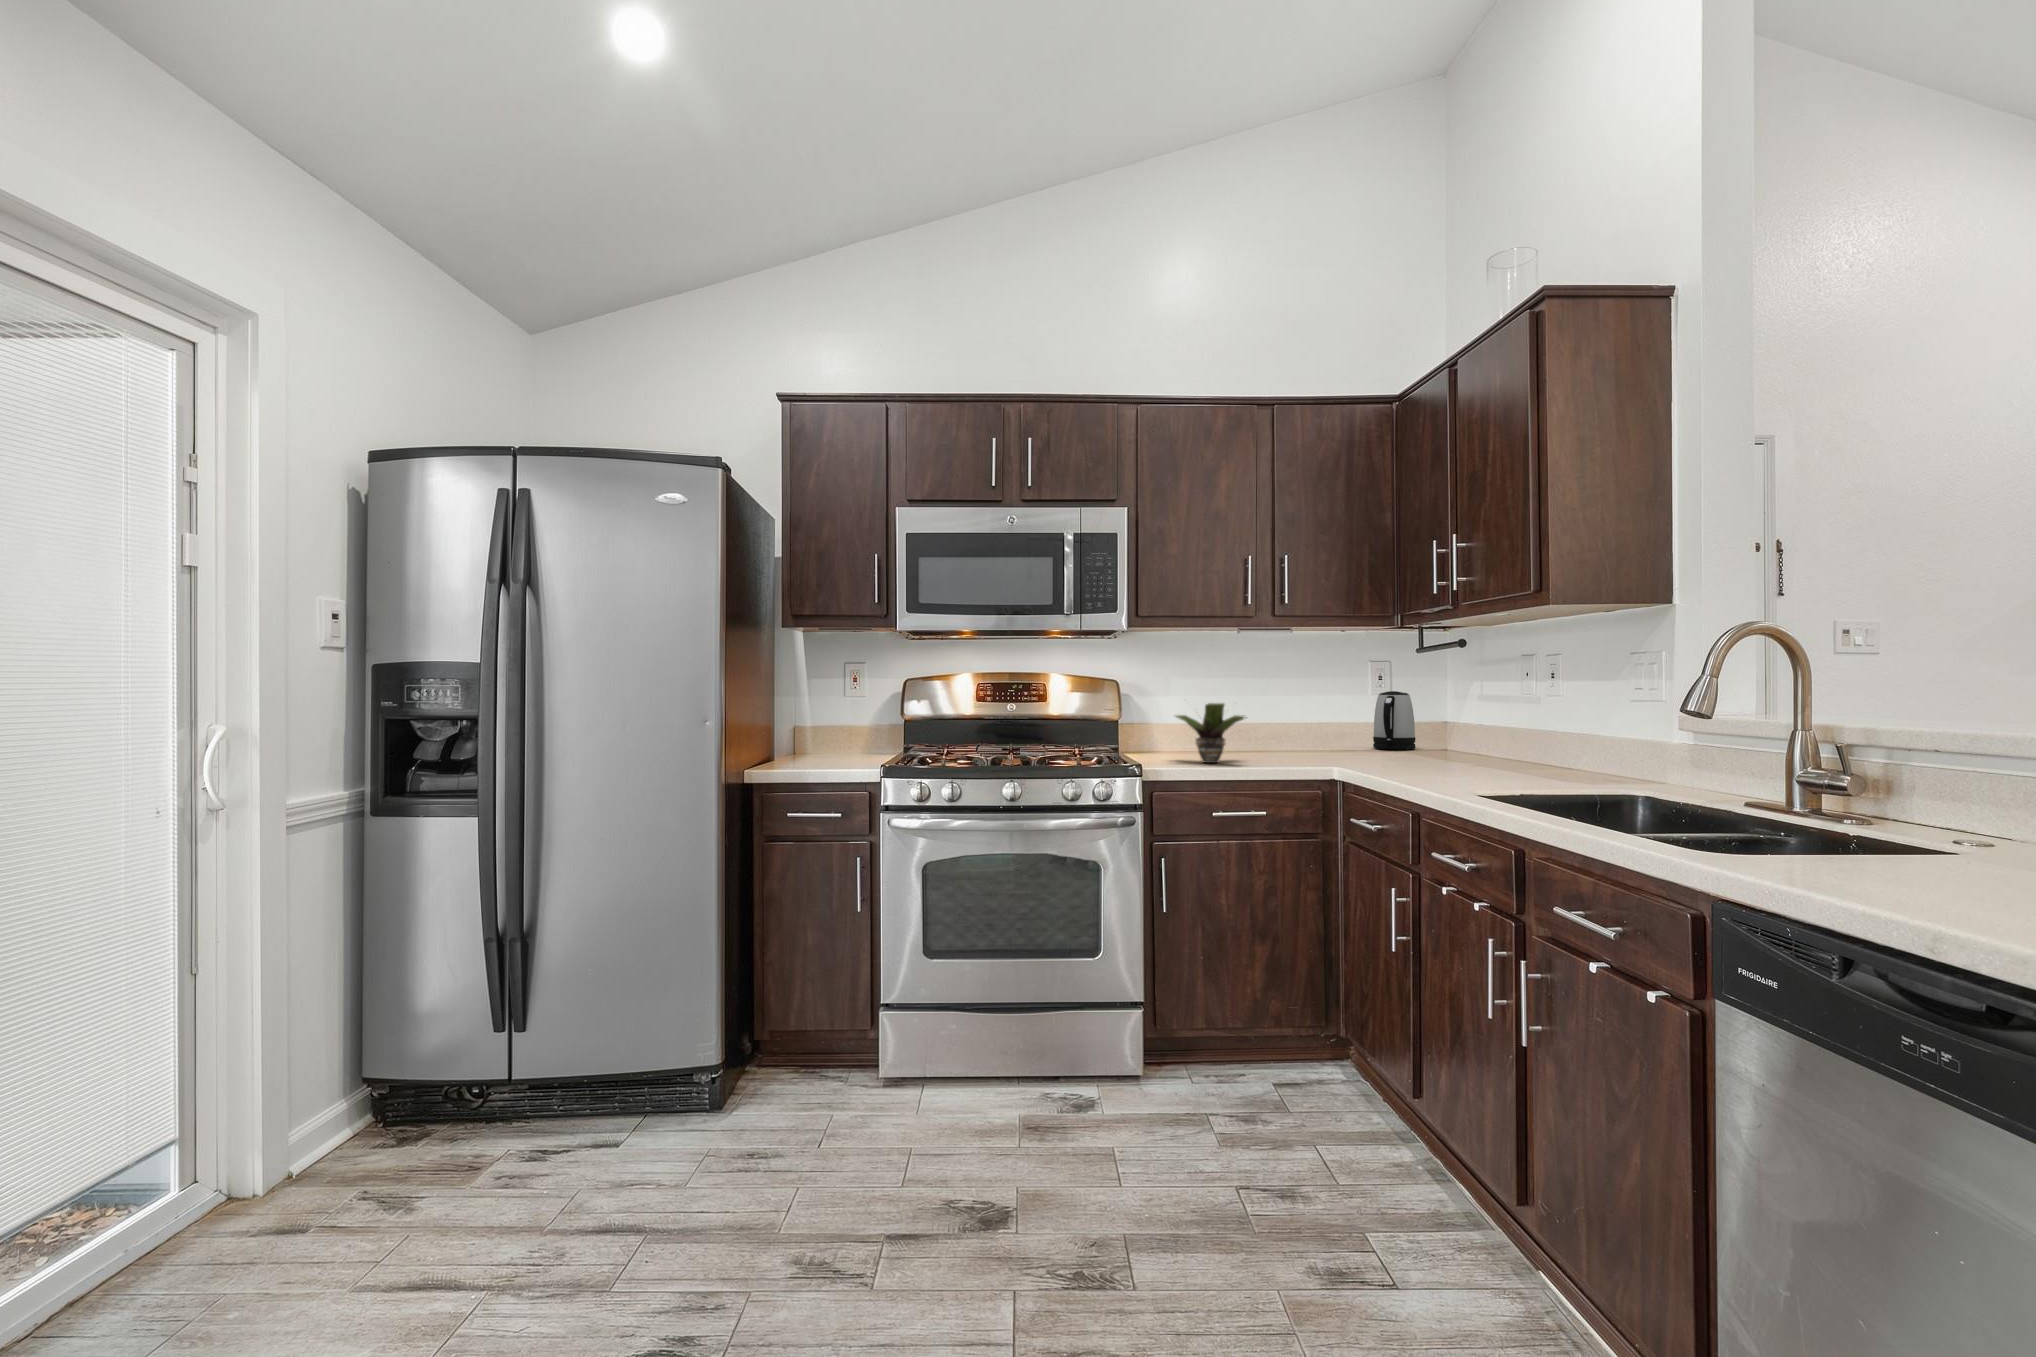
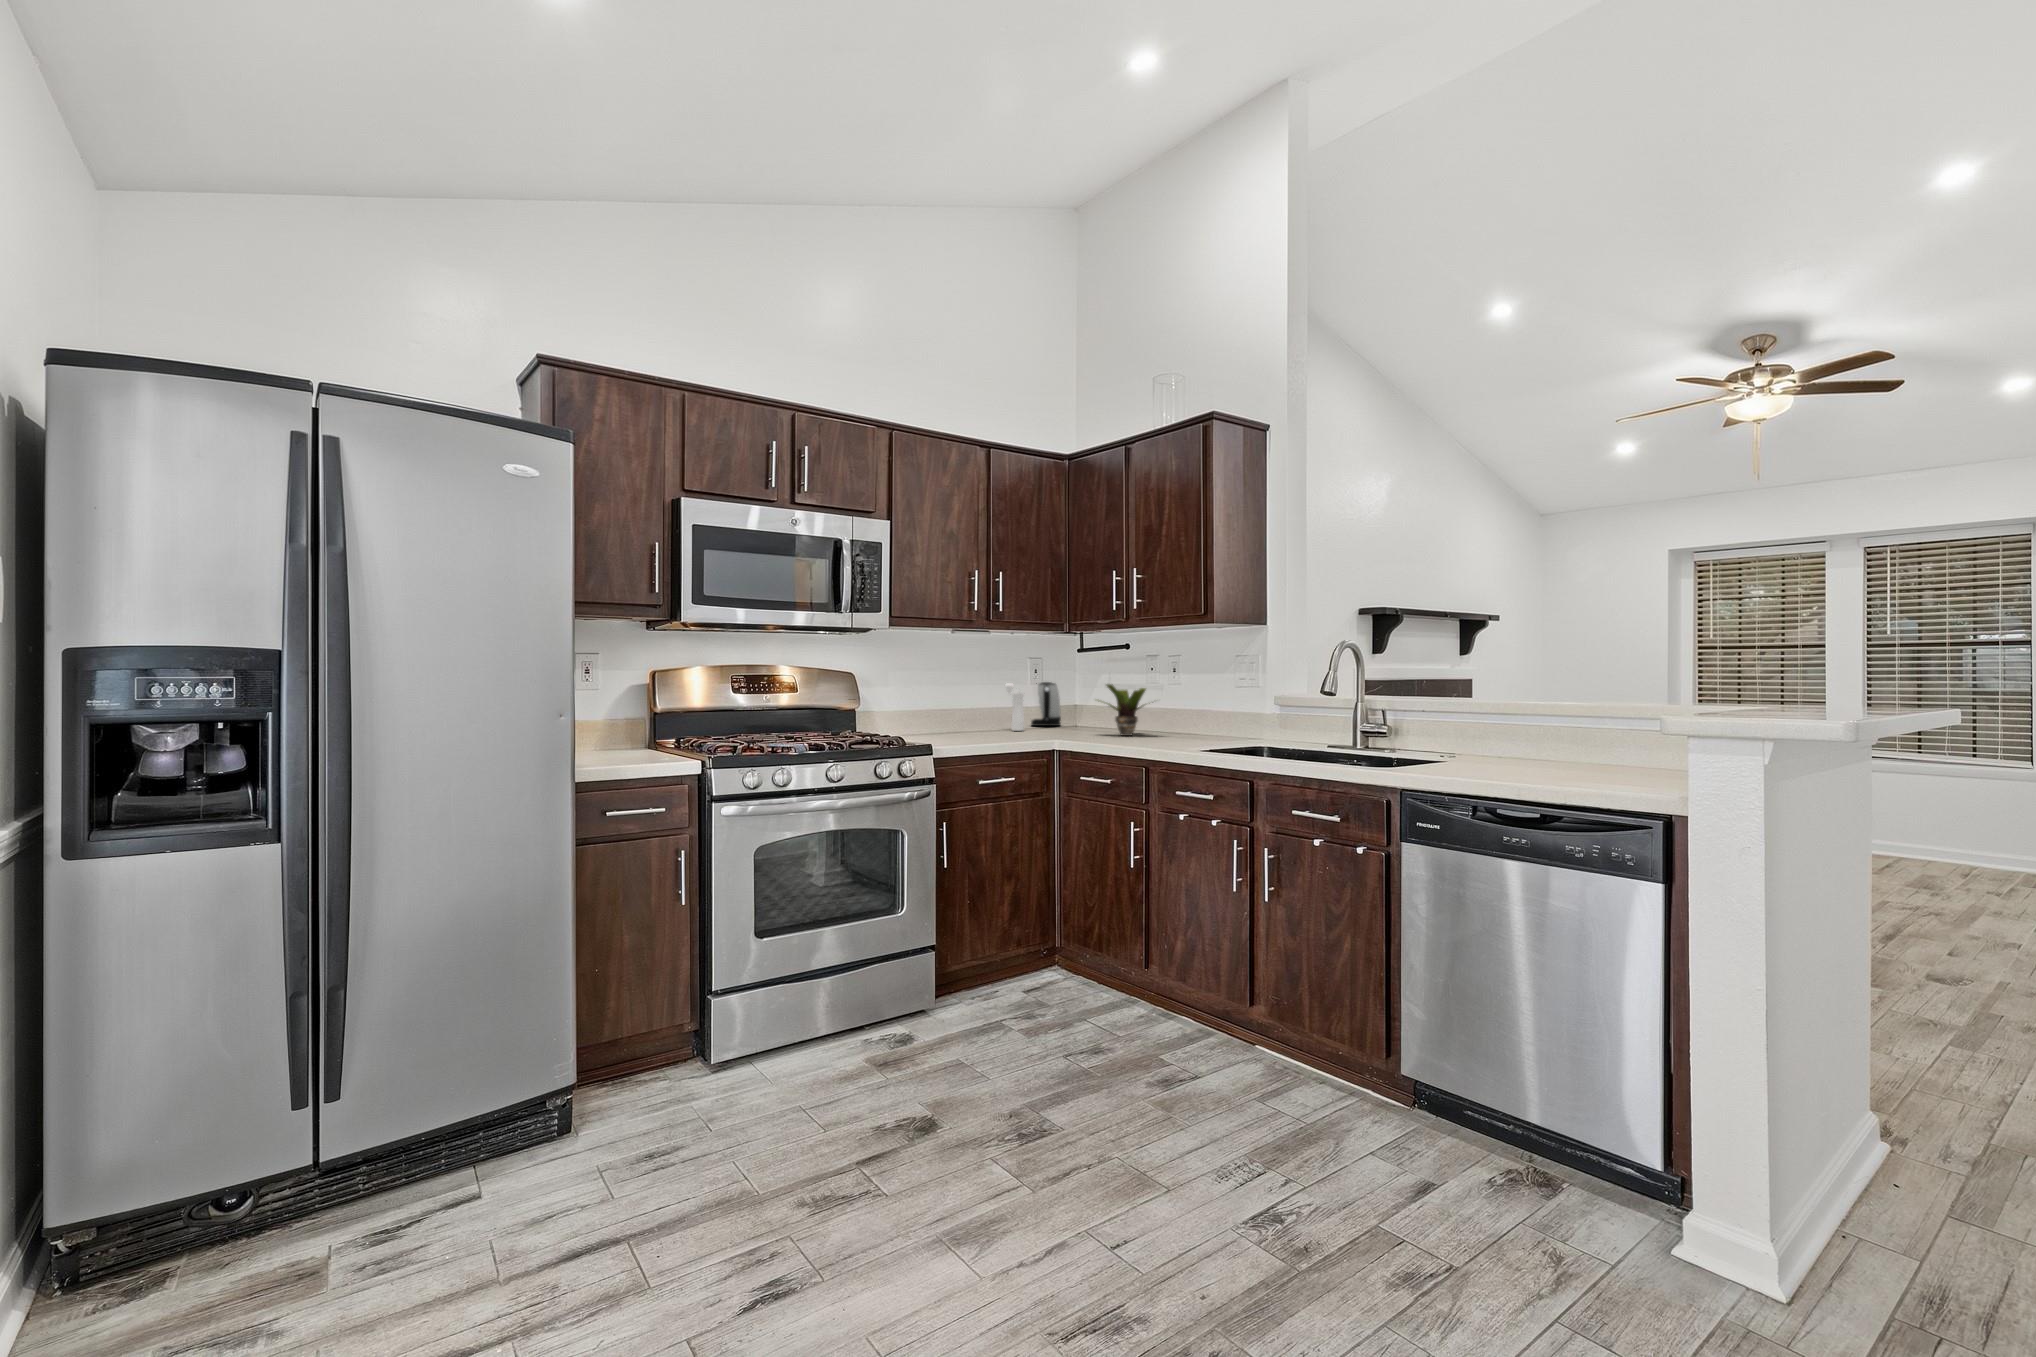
pepper mill: none [1325,693,1343,754] -> present [1005,683,1024,731]
potted plant: present [1176,703,1246,763] -> present [1106,684,1146,736]

